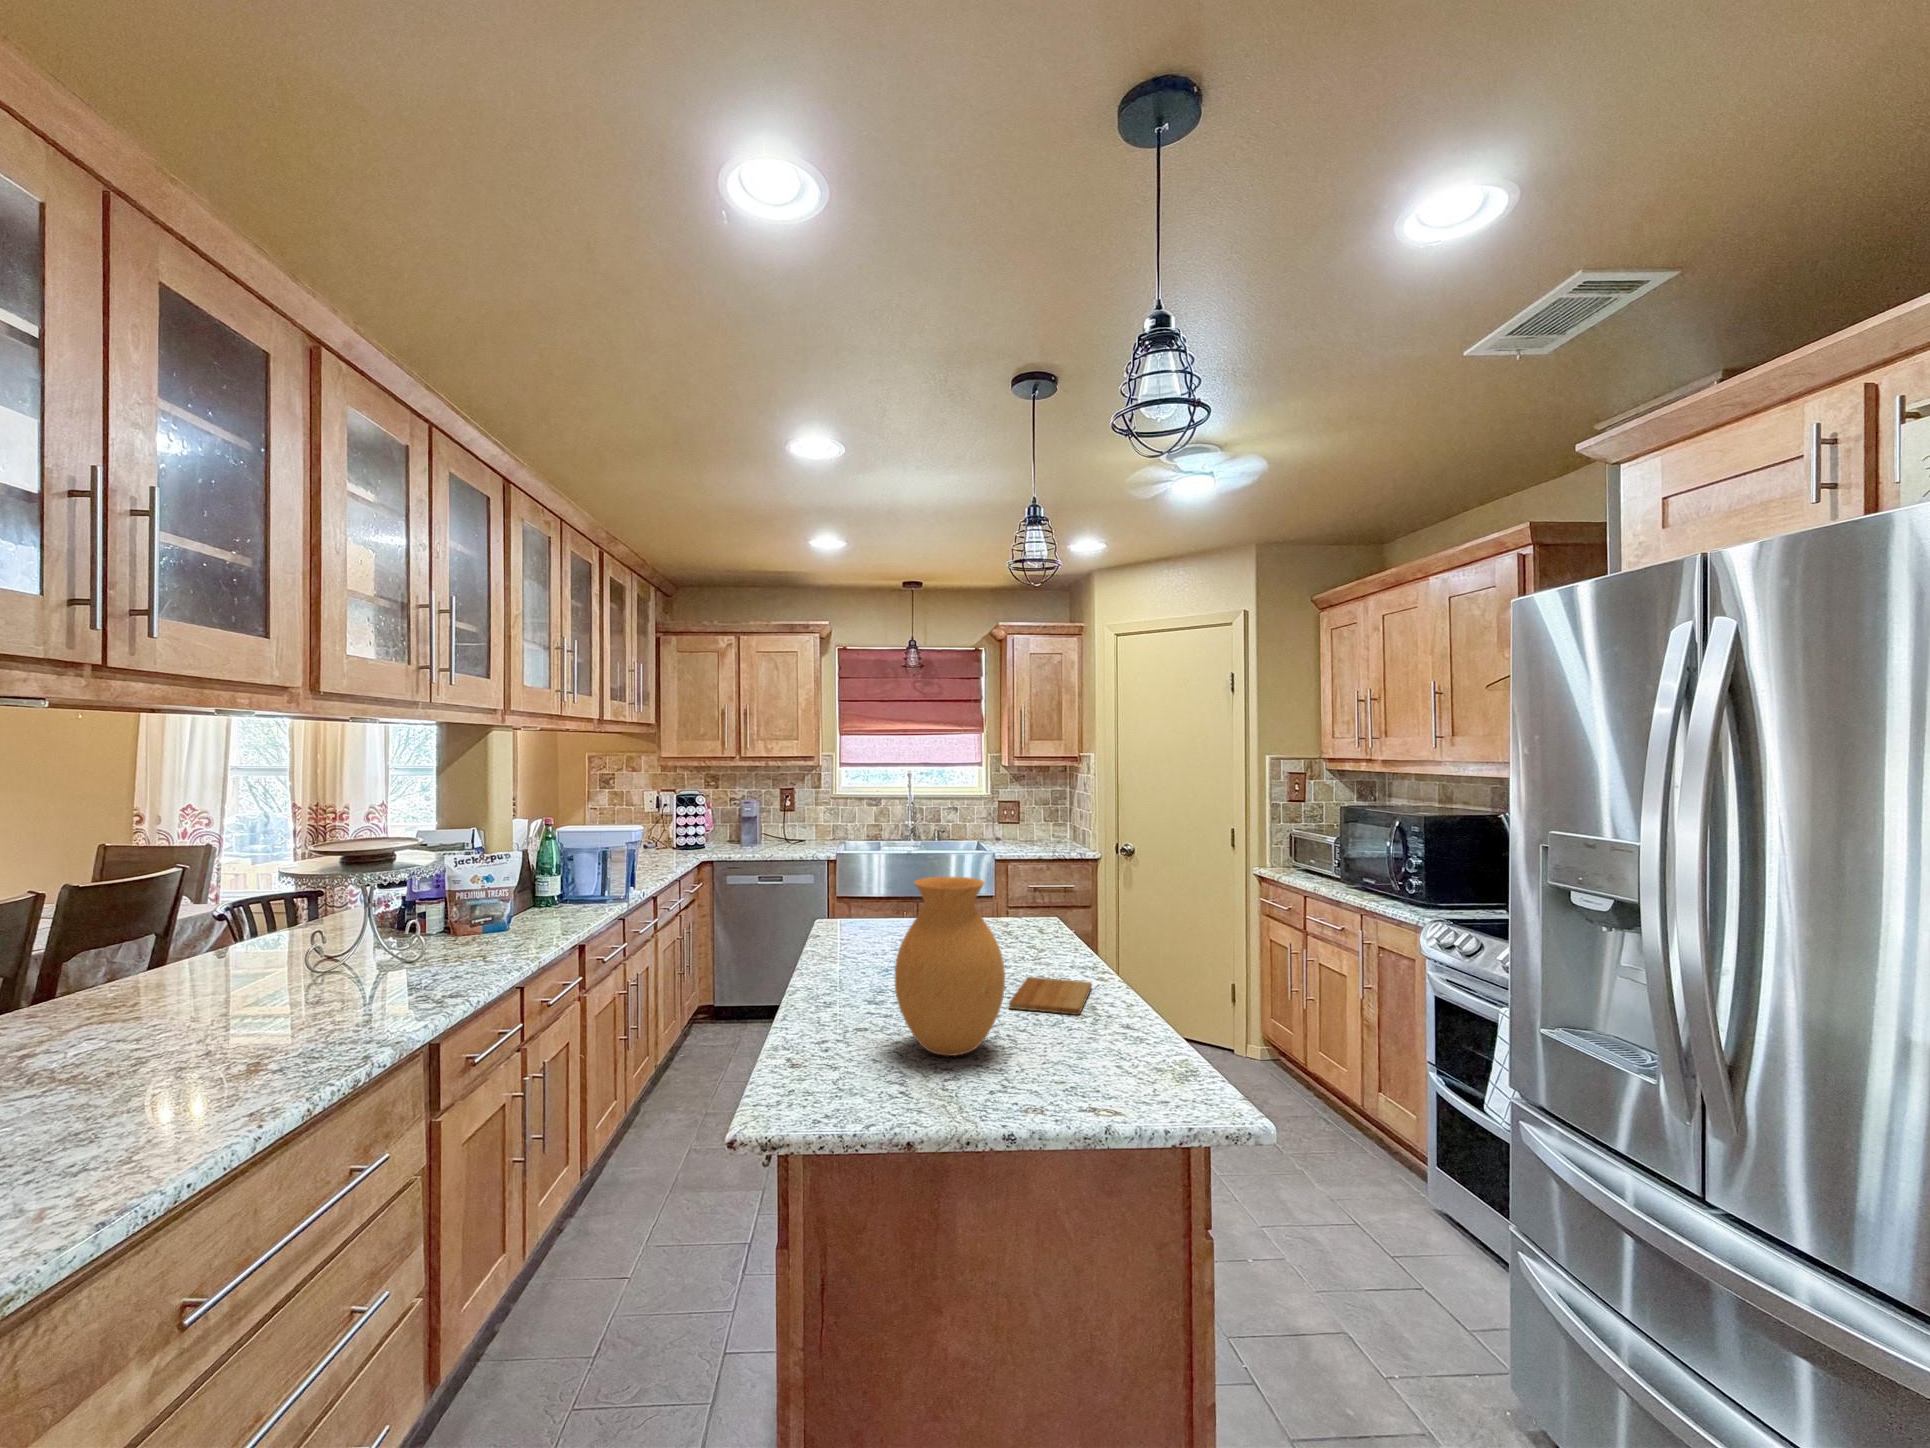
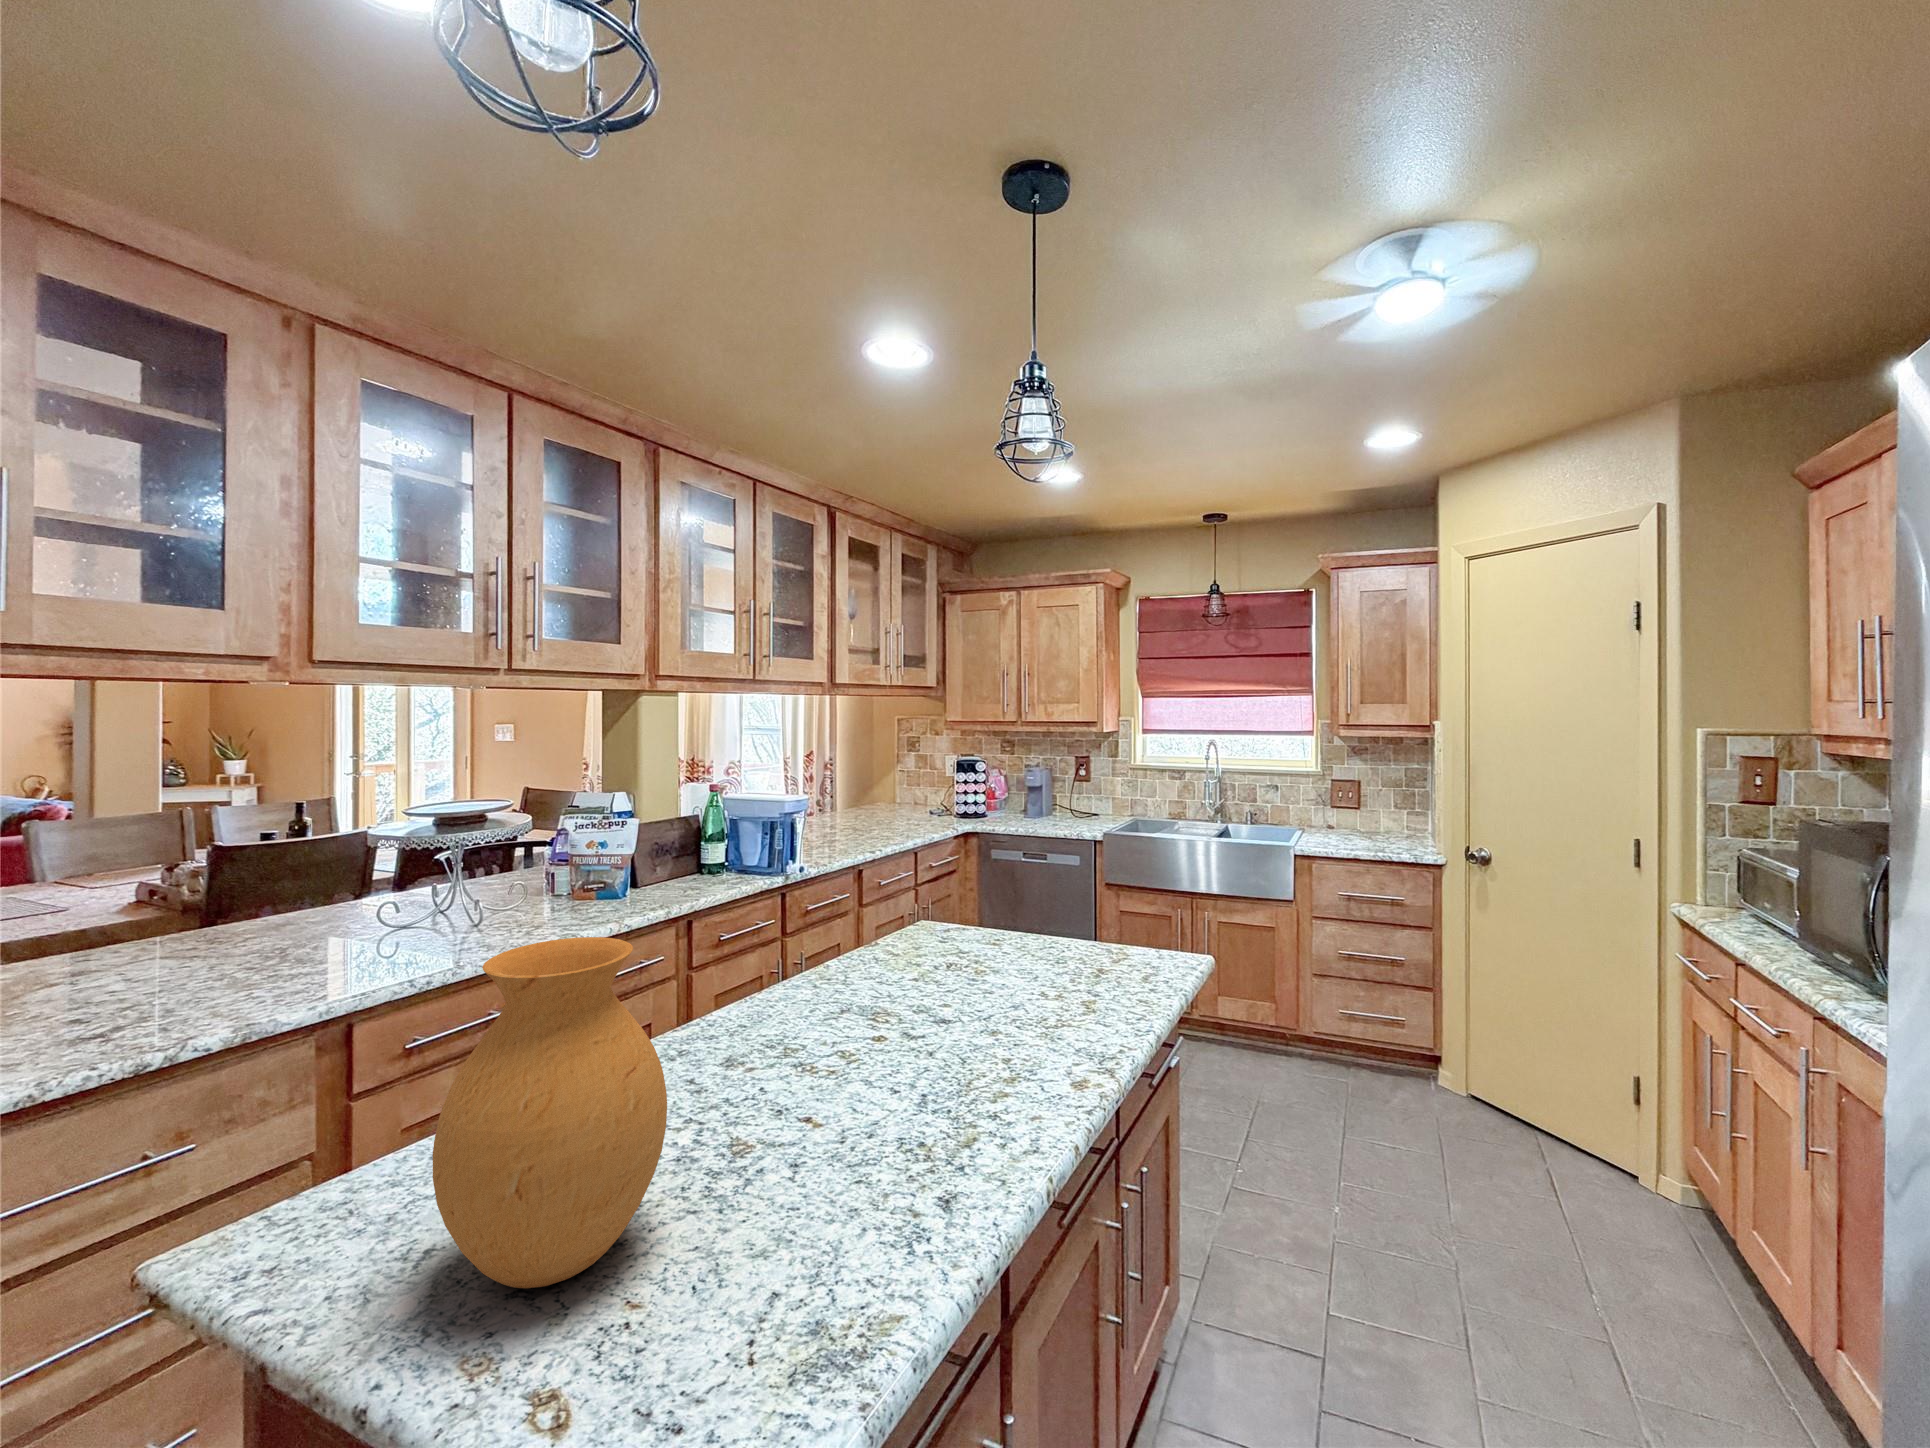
cutting board: present [1009,977,1092,1015] -> none [826,1094,1033,1216]

